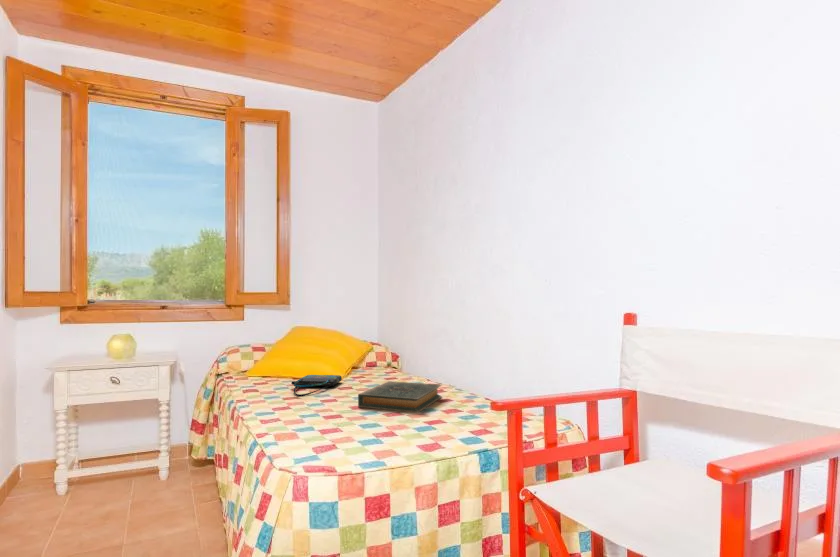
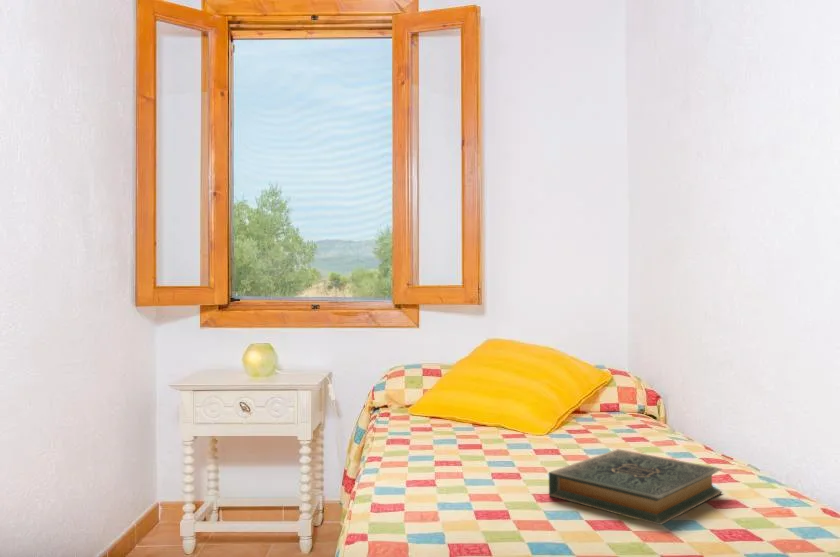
tote bag: present [291,375,342,396] -> none [458,422,546,460]

